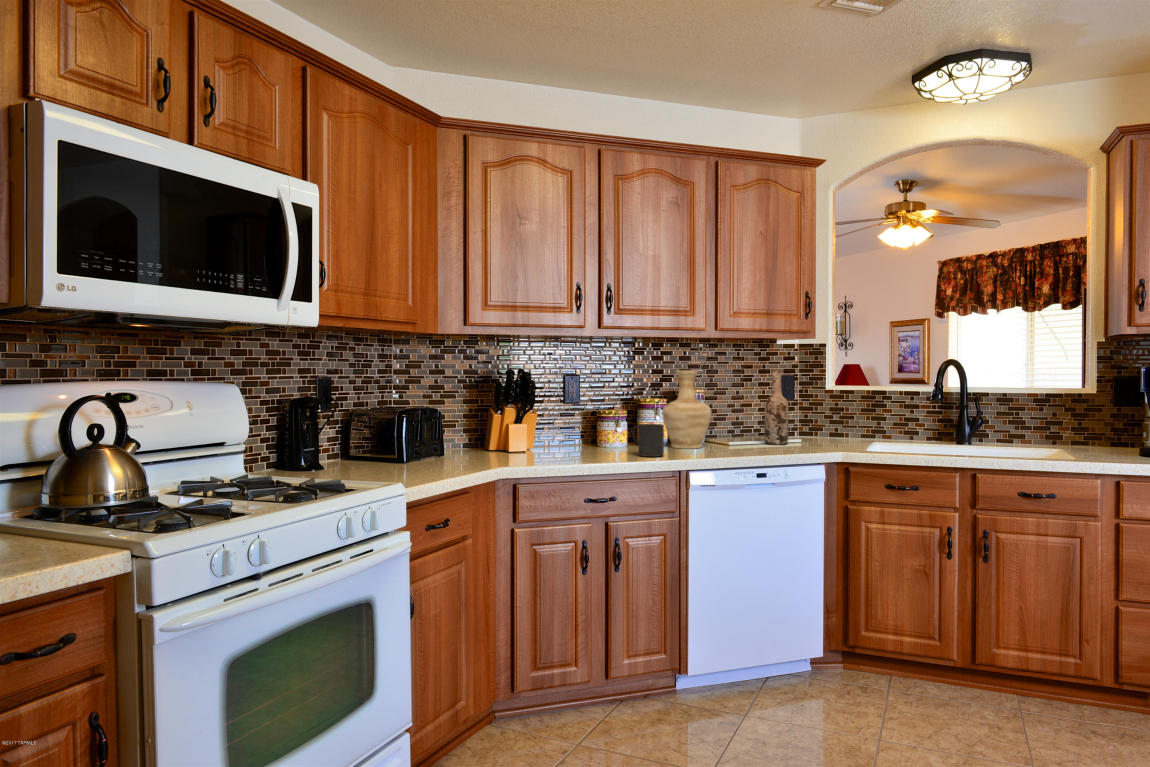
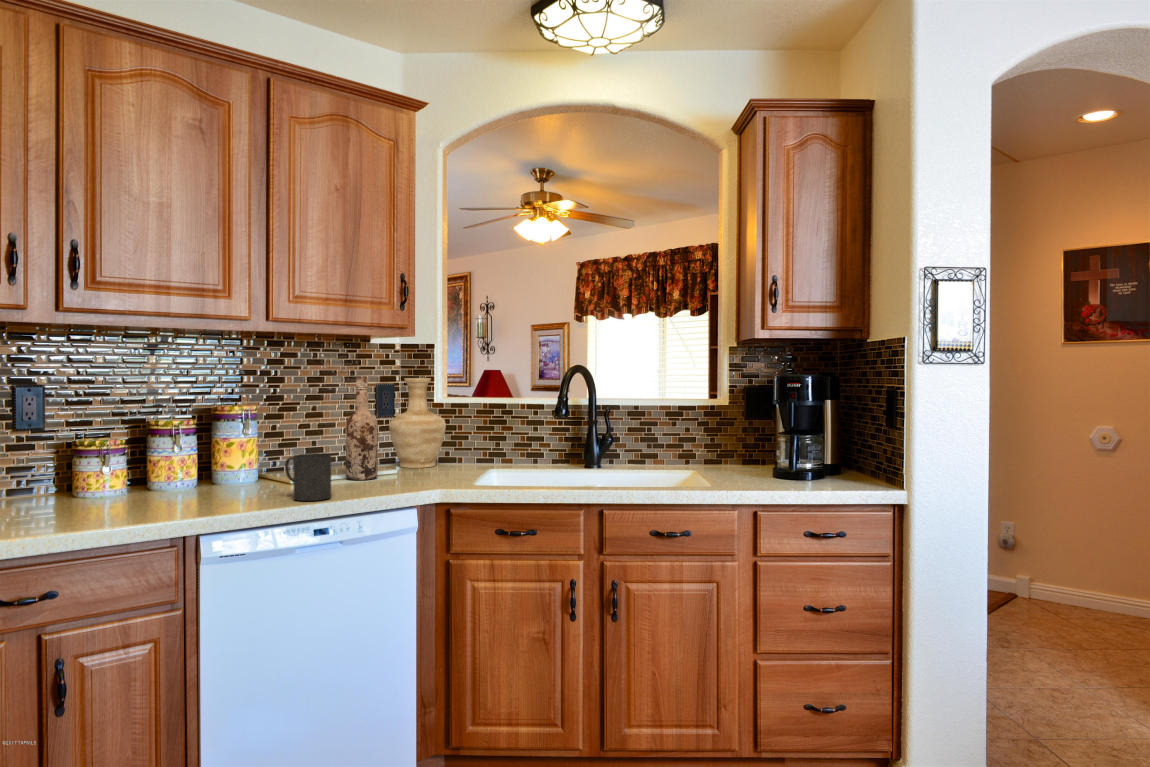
vase: present [662,370,711,448] -> present [389,378,446,468]
mug: present [632,424,664,457] -> present [285,453,331,501]

